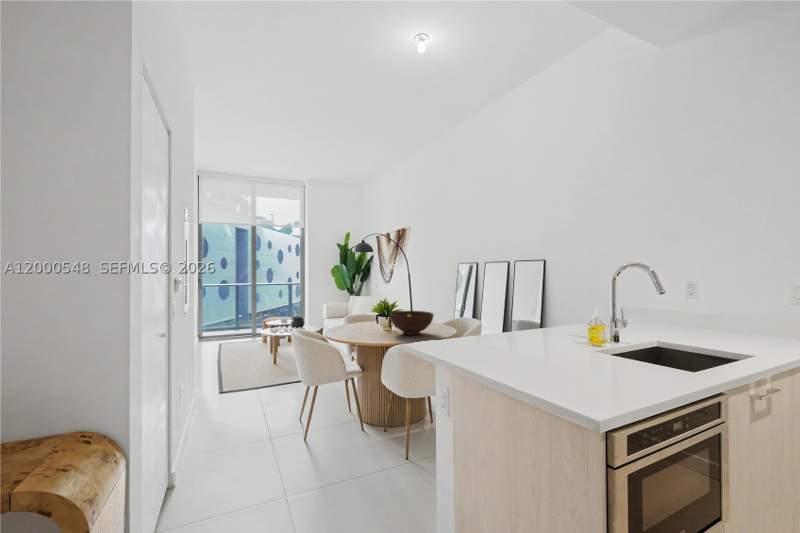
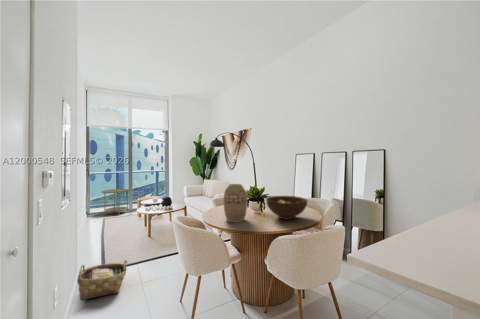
vase: none [344,296,369,336] -> present [224,184,247,222]
side table: none [217,306,254,341] -> present [102,189,130,215]
woven basket: none [197,379,247,413] -> present [77,260,127,300]

